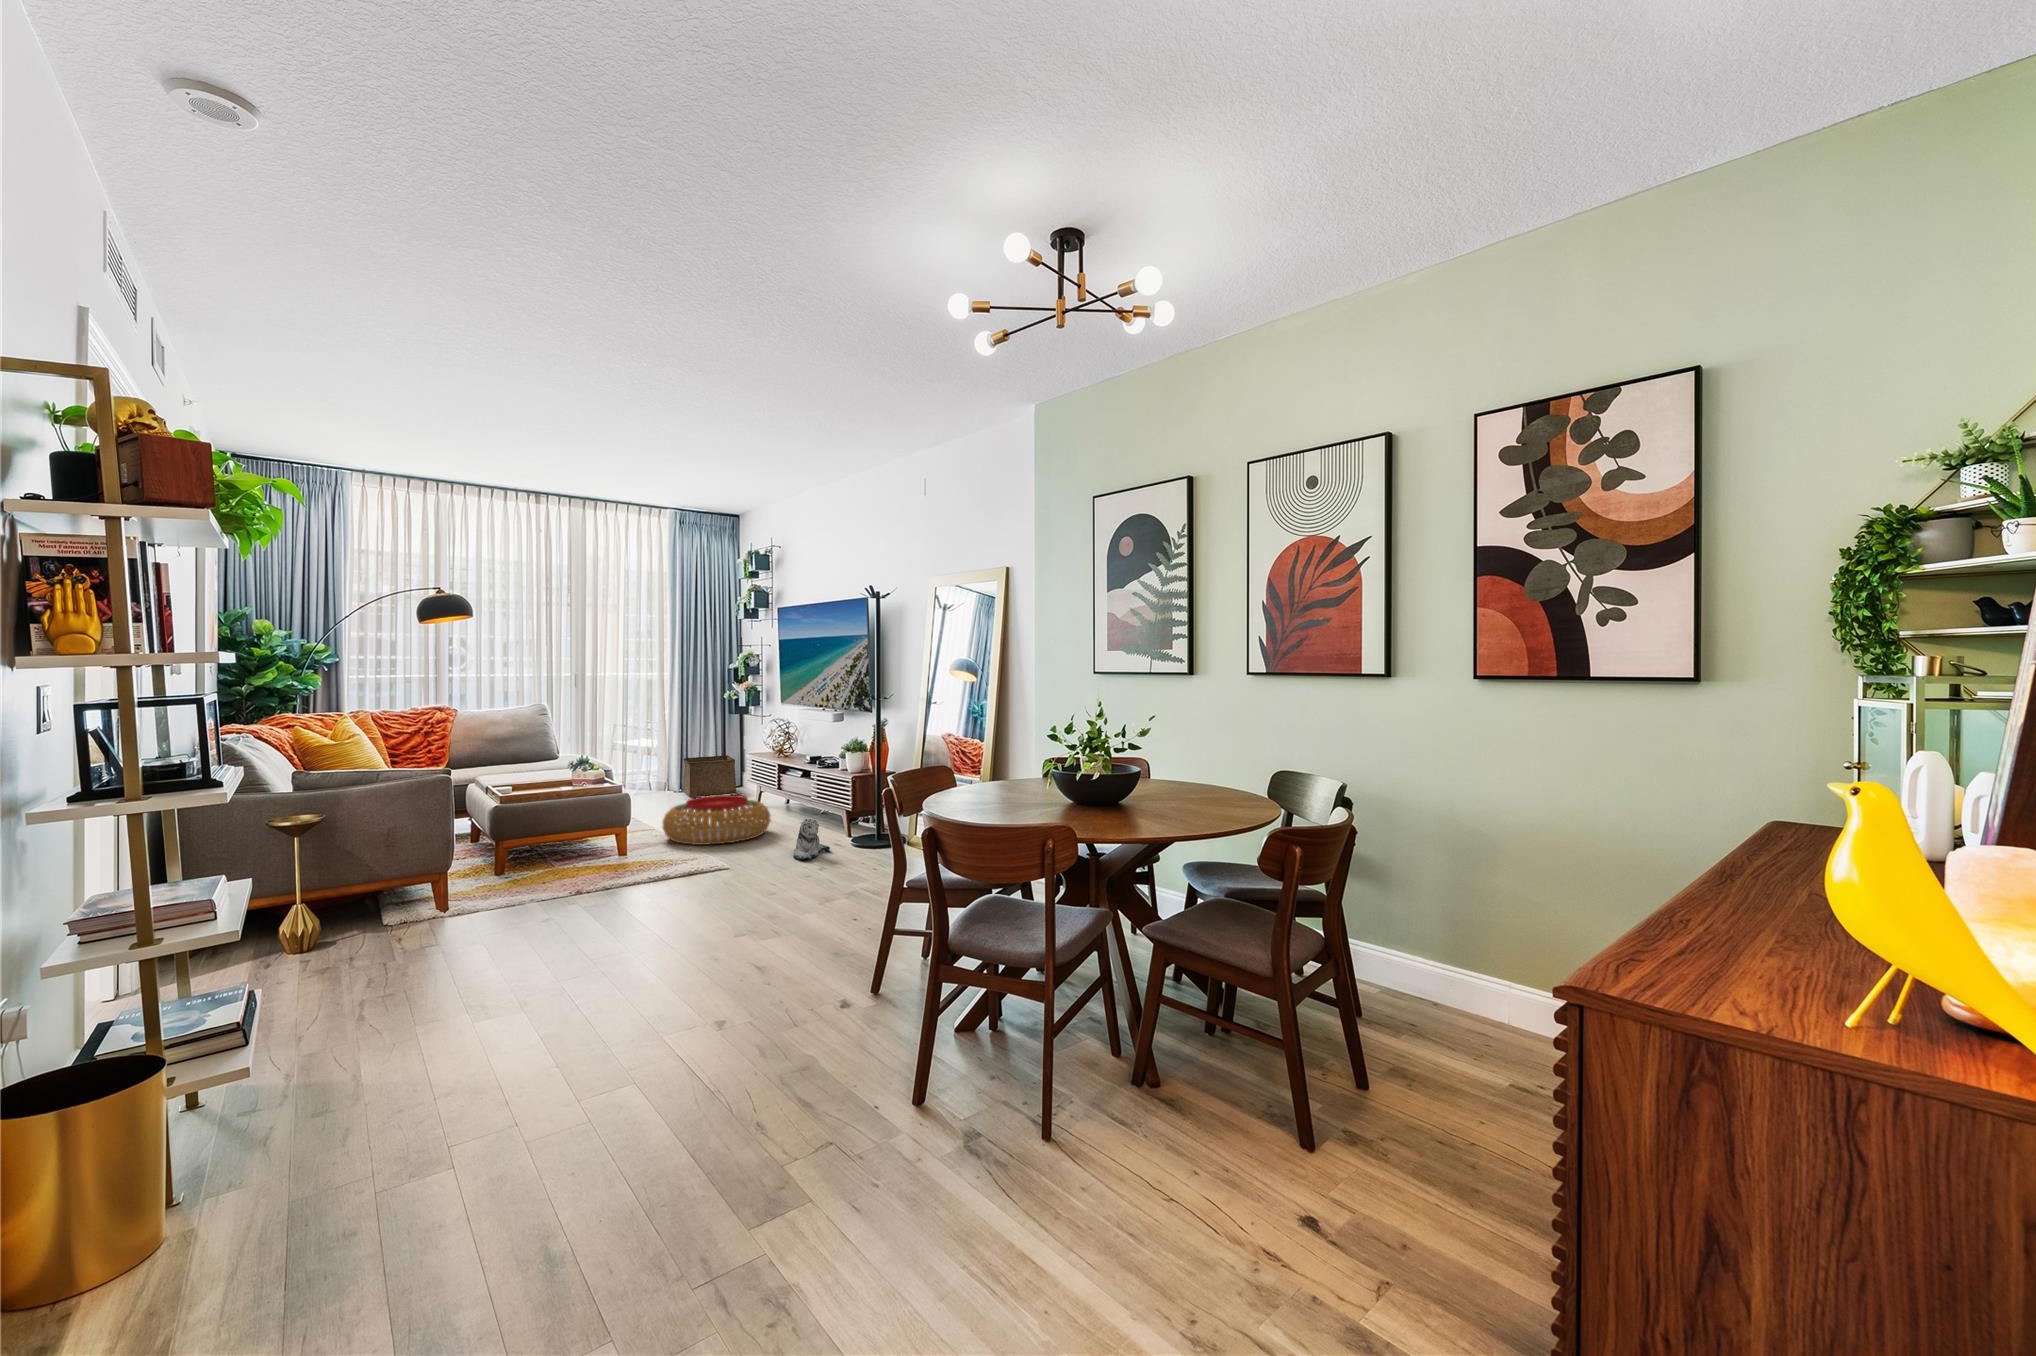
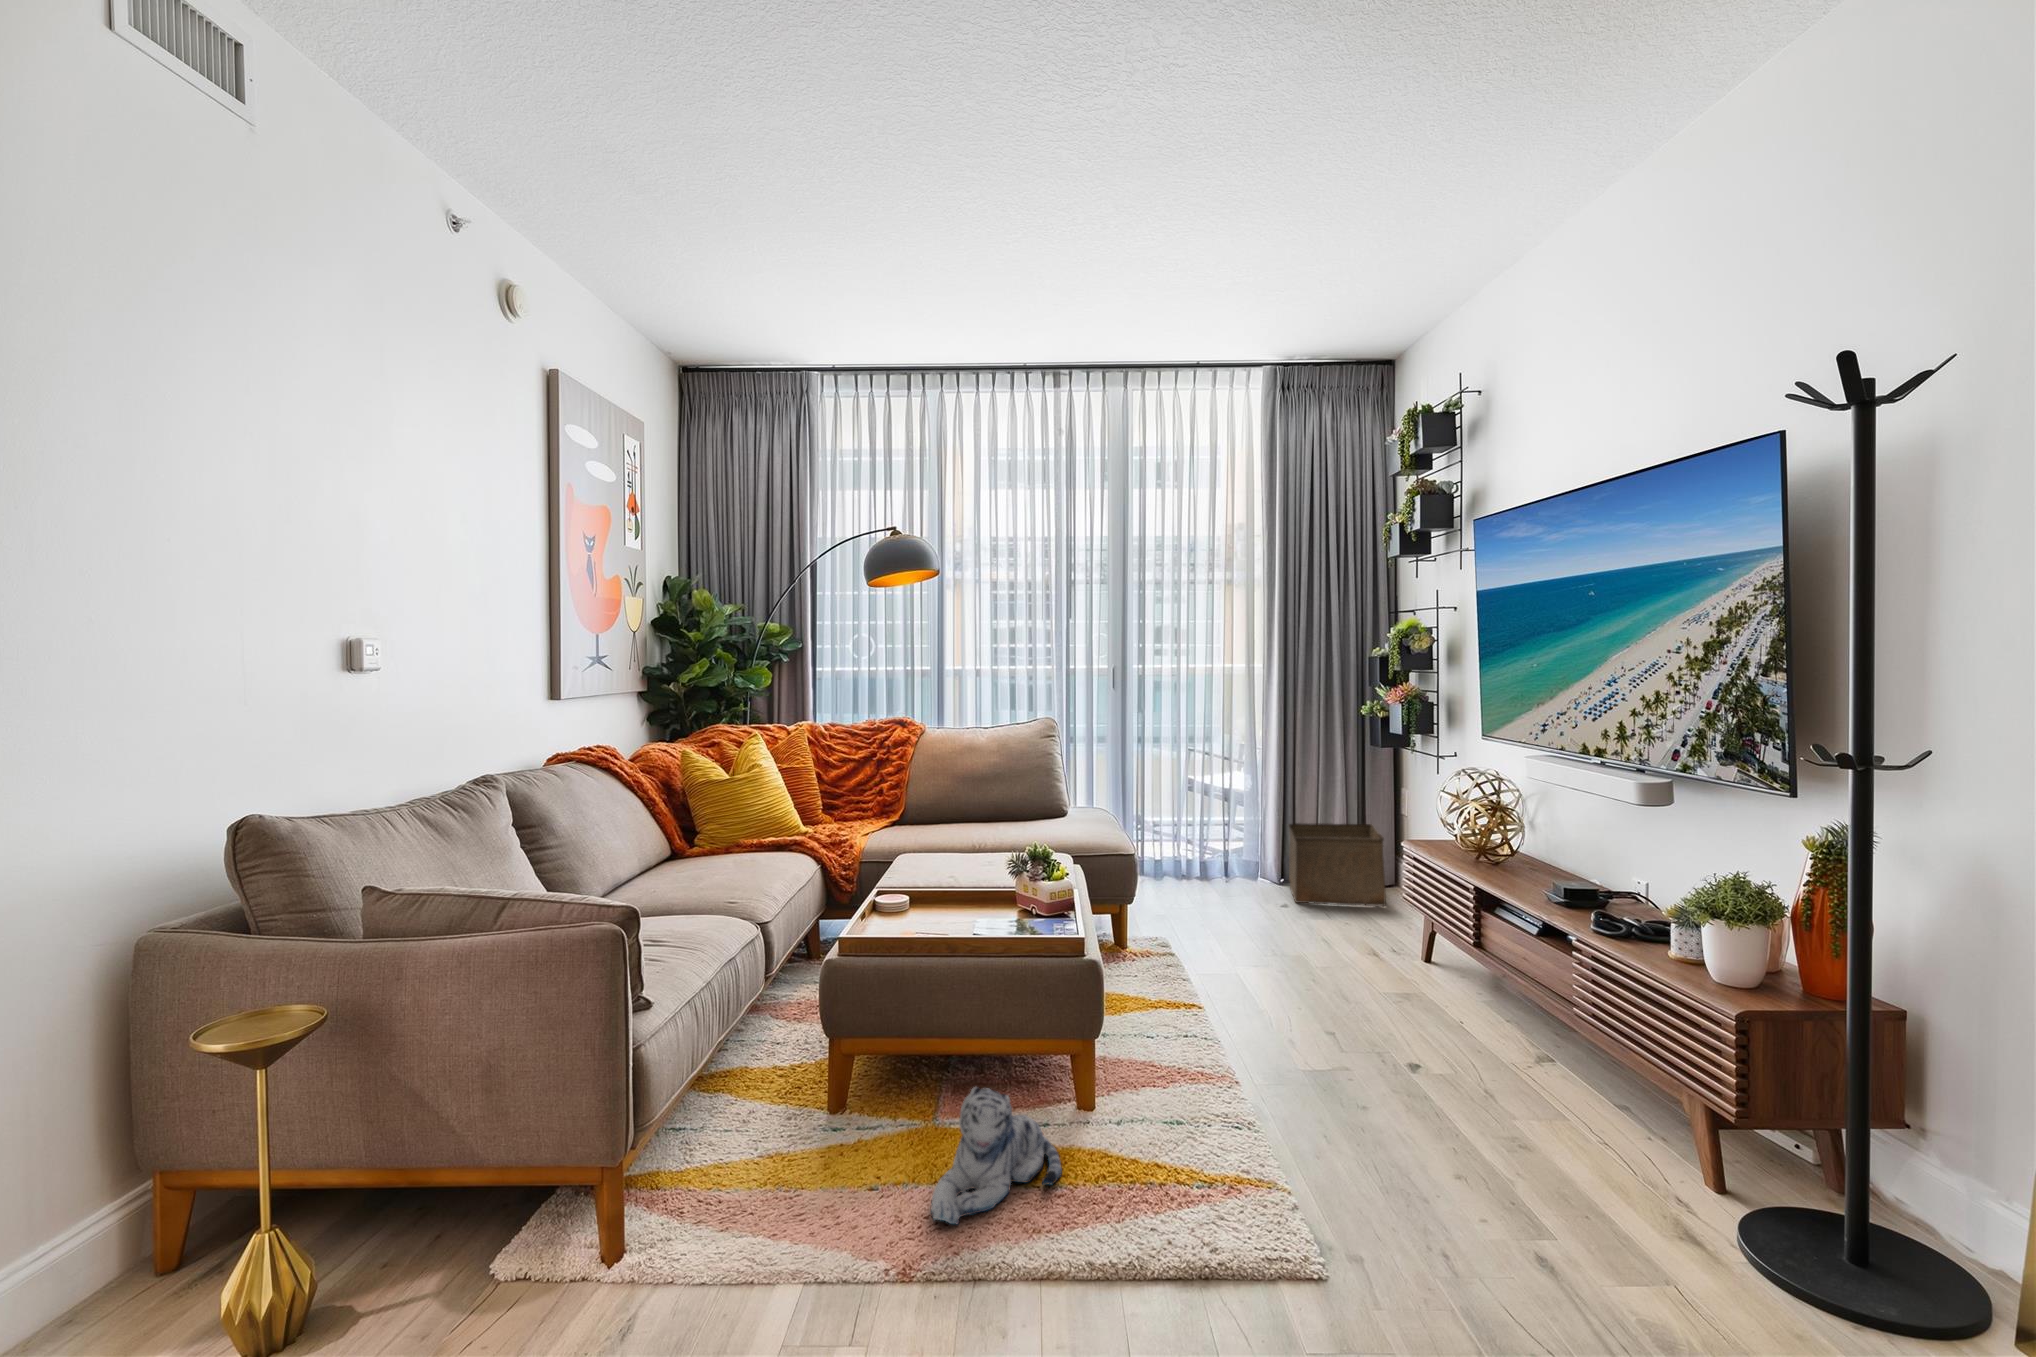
pouf: present [663,795,771,845] -> none [1203,951,1460,1100]
plush toy: present [794,819,830,860] -> present [931,1087,1062,1224]

